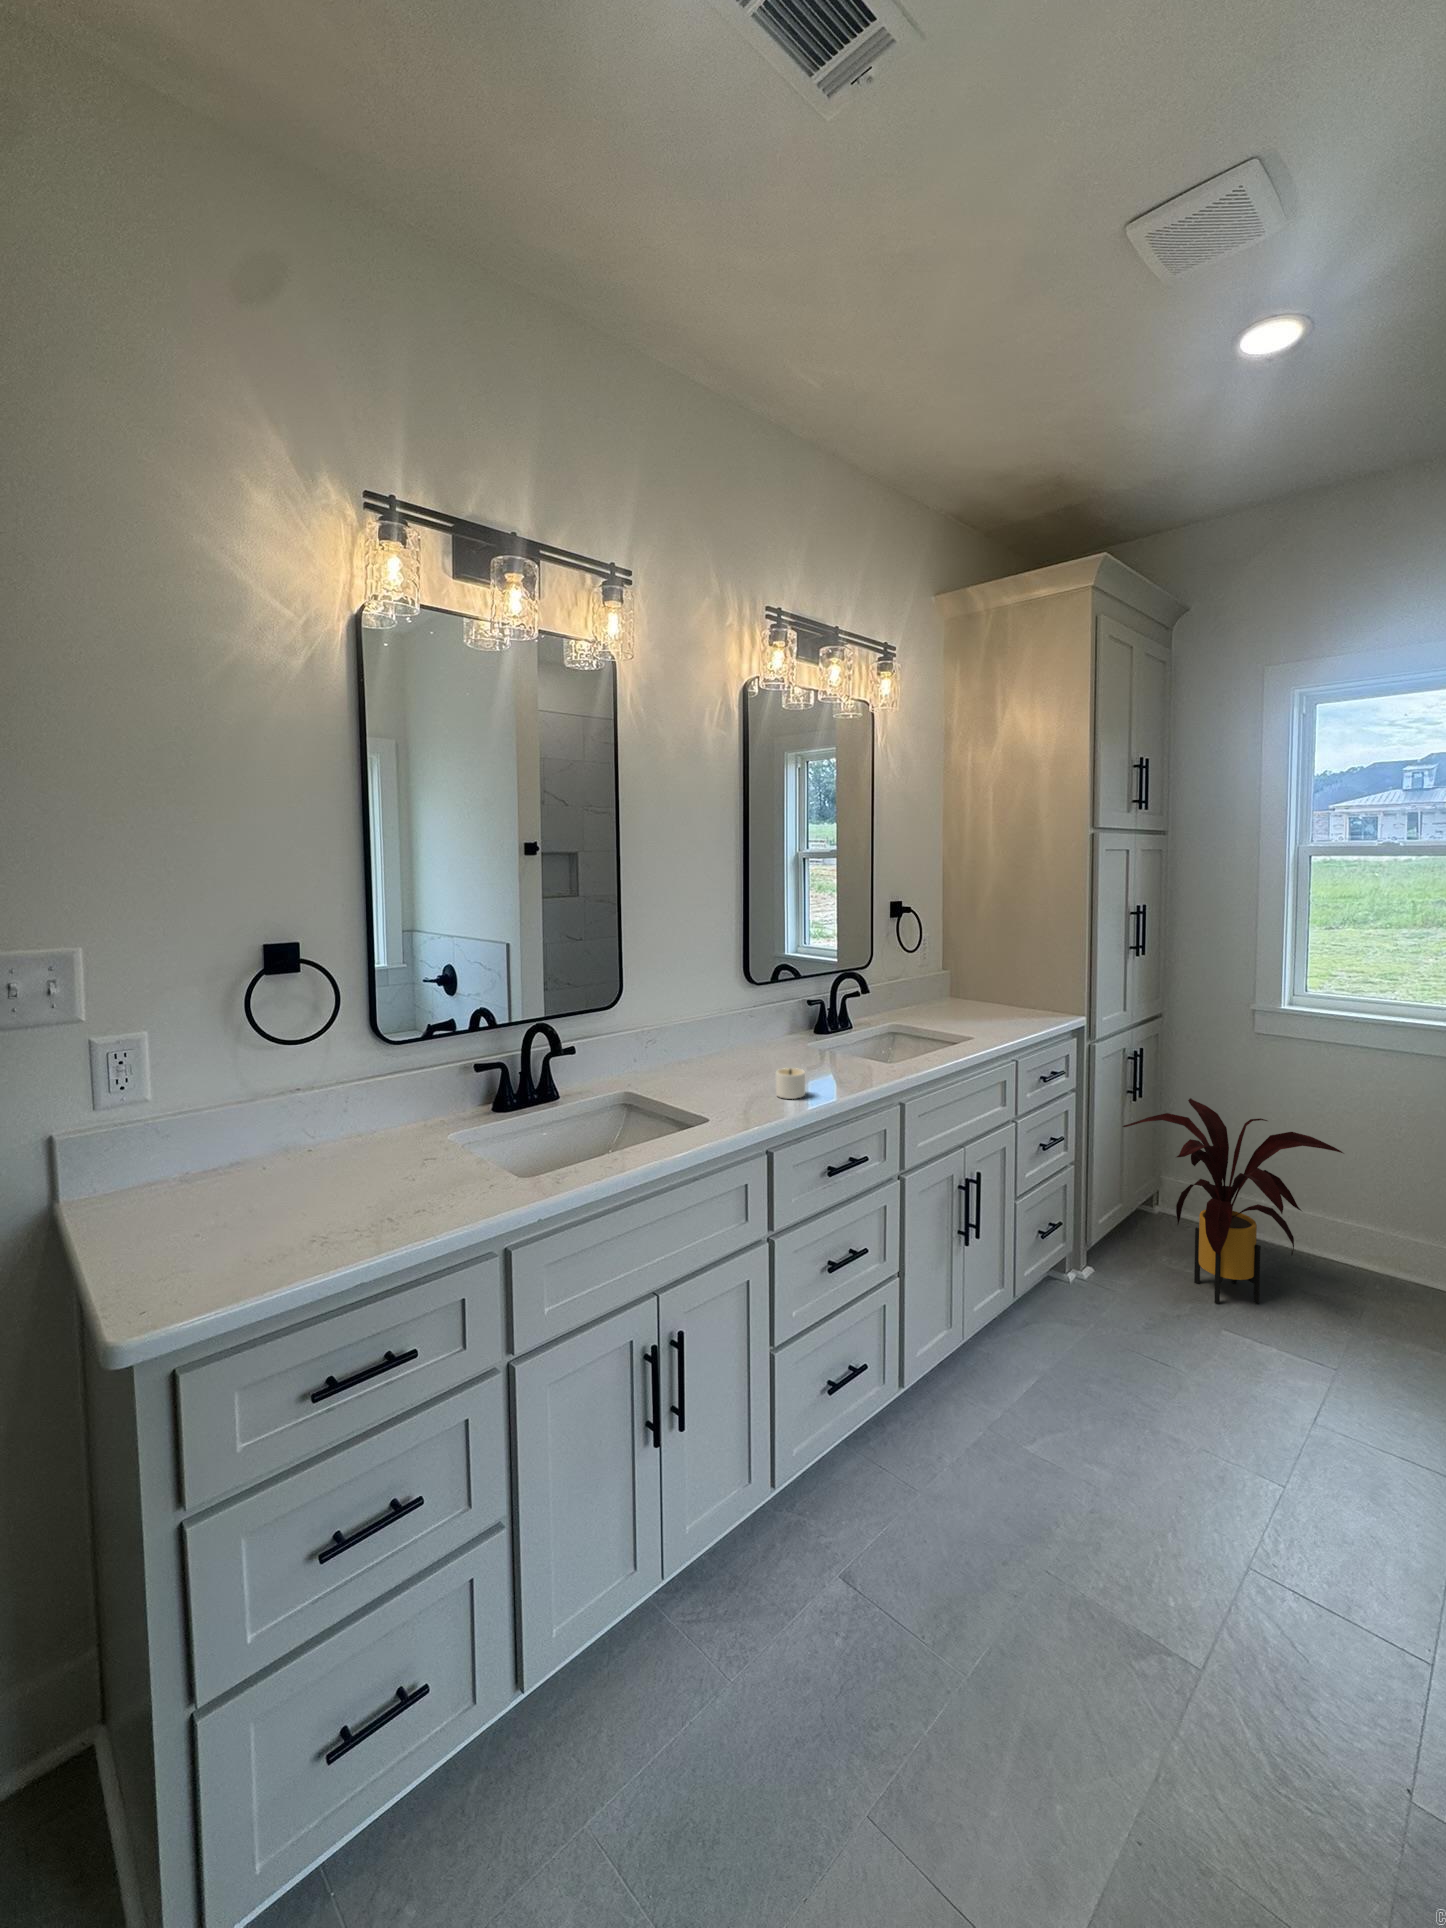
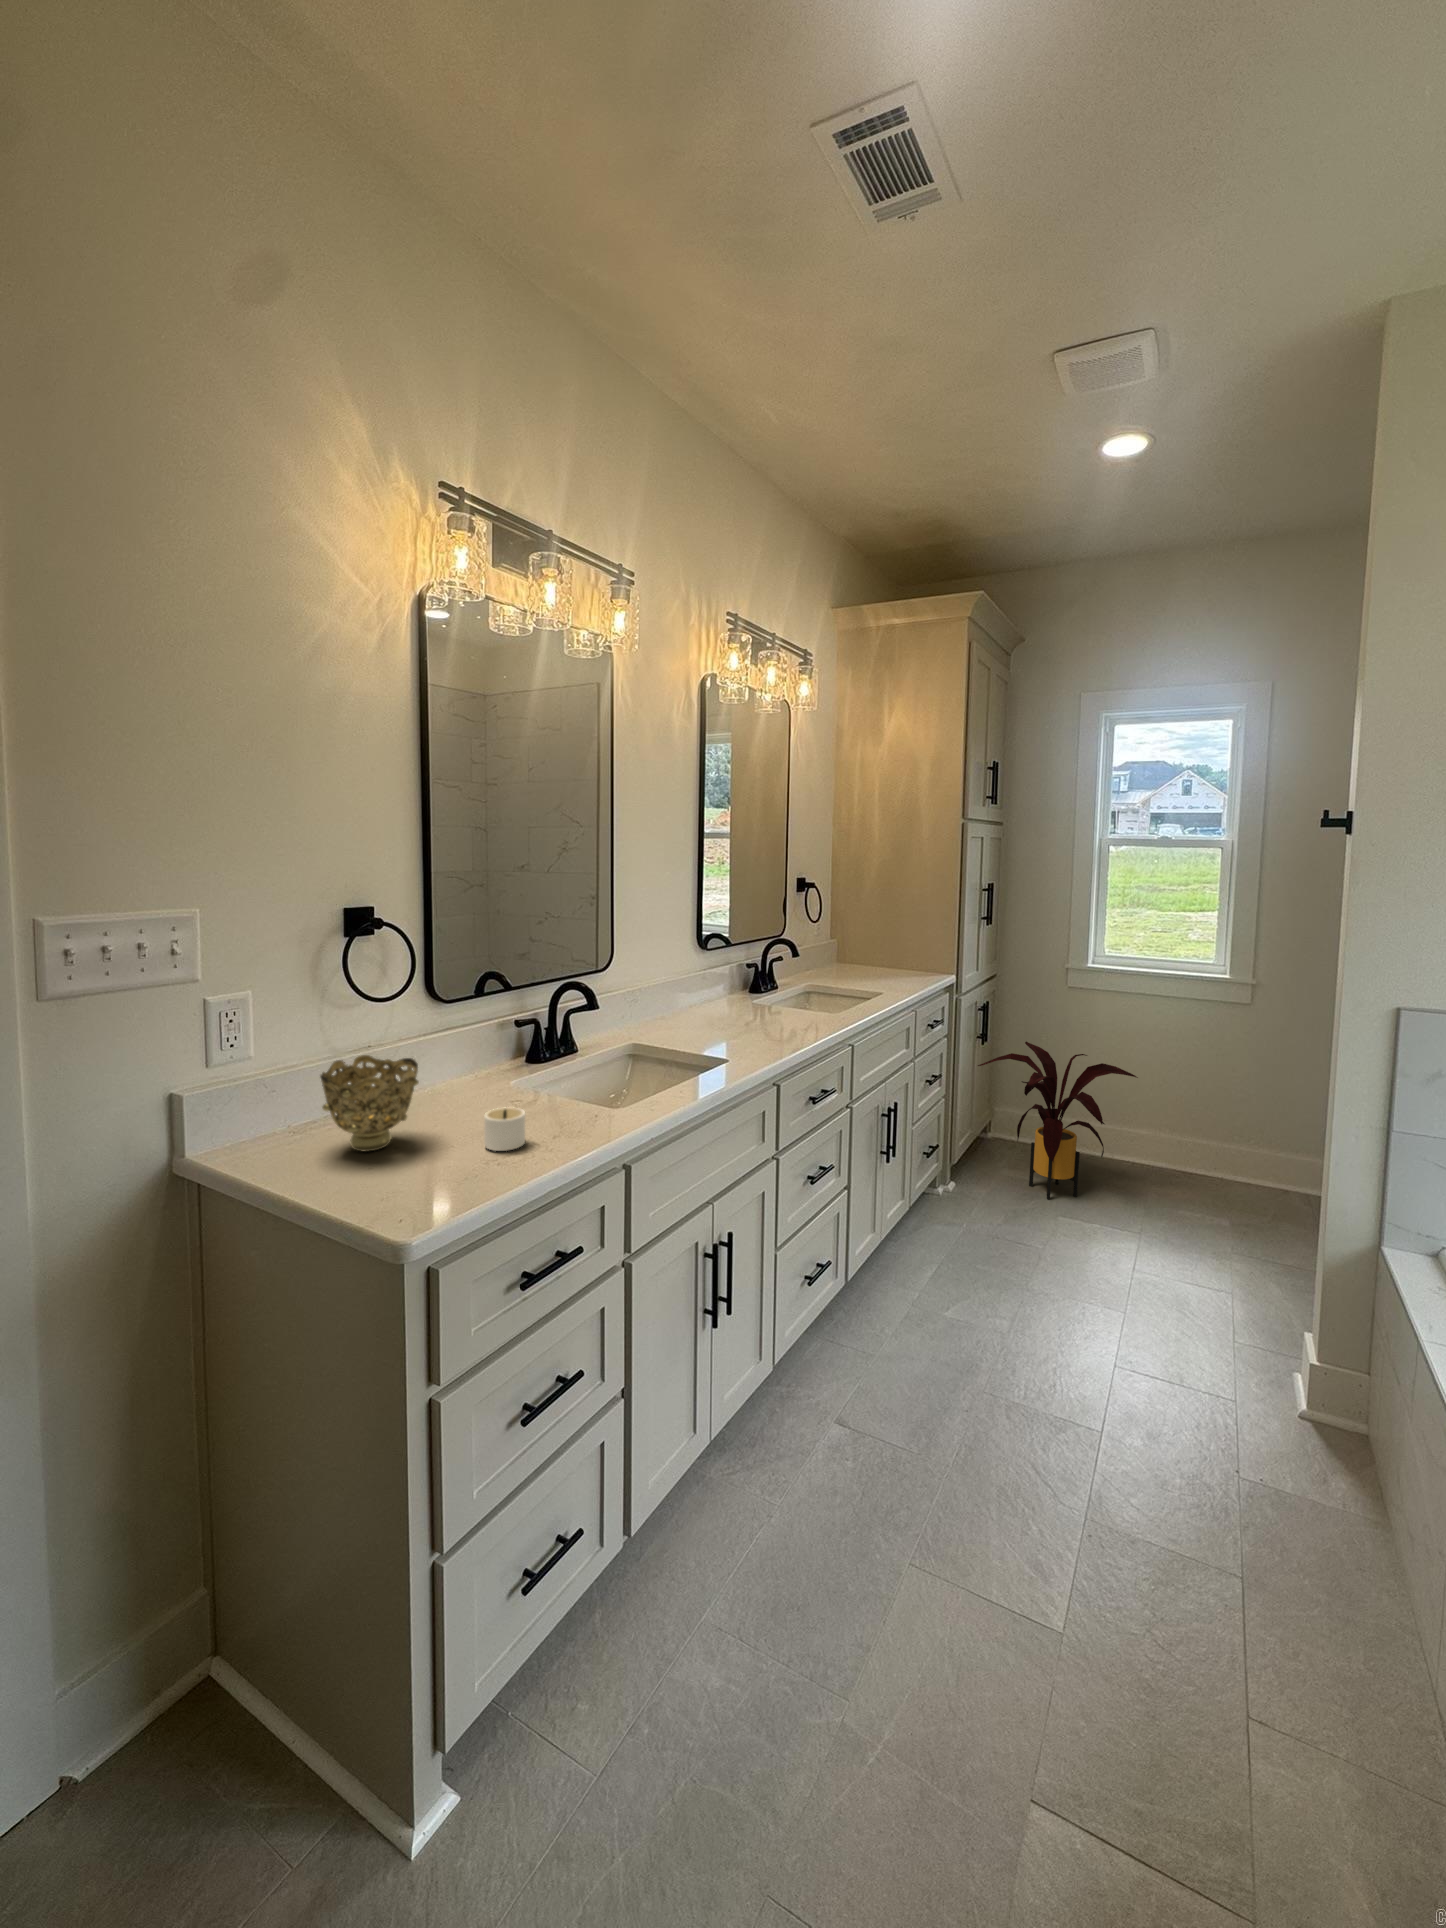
candle: present [776,1068,805,1099] -> present [484,1107,525,1151]
decorative bowl: none [164,1106,280,1214] -> present [320,1055,419,1151]

